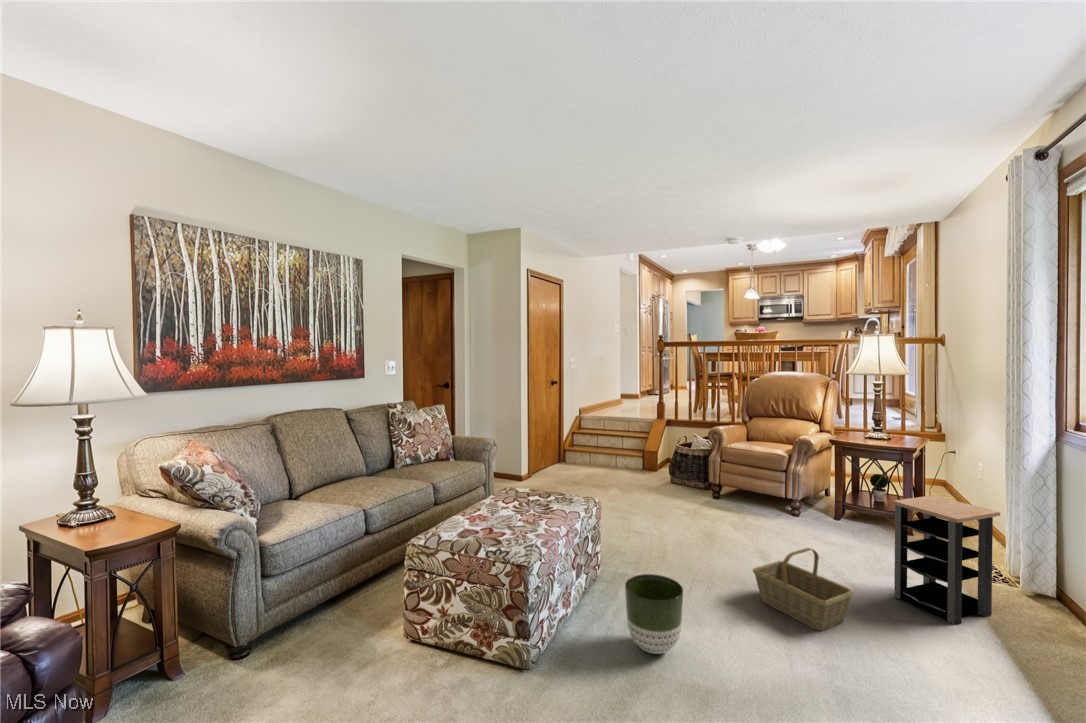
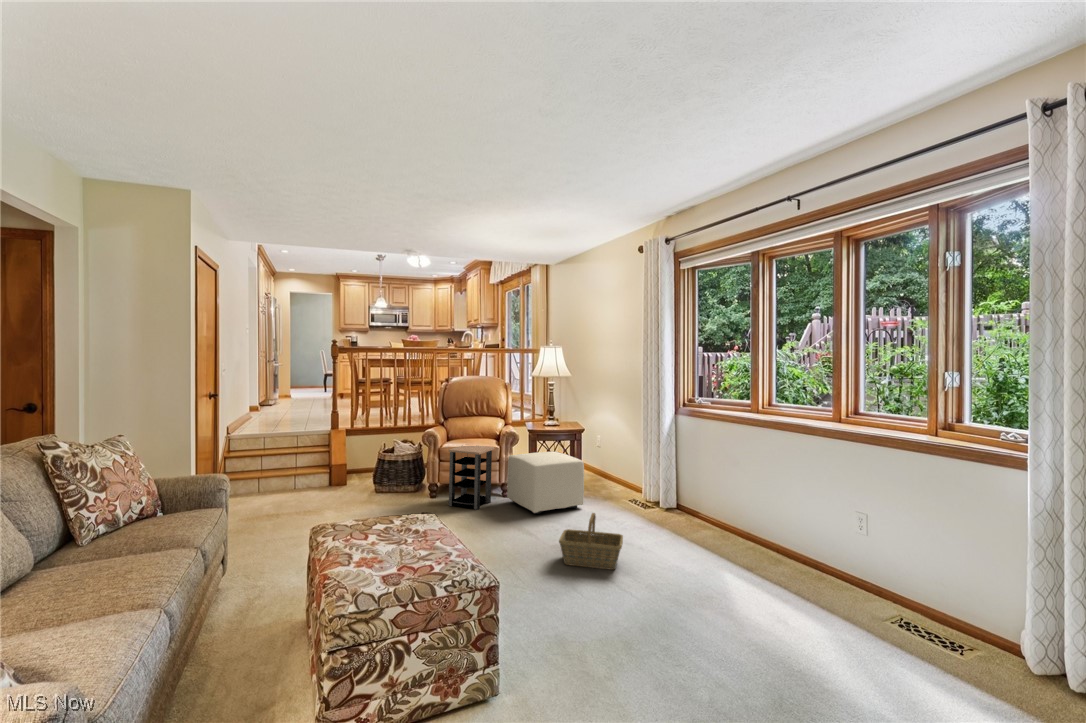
ottoman: none [792,465,891,549] -> present [507,452,584,514]
side table: present [893,495,1000,625] -> present [449,445,495,510]
planter: present [625,574,683,654] -> none [529,562,578,631]

